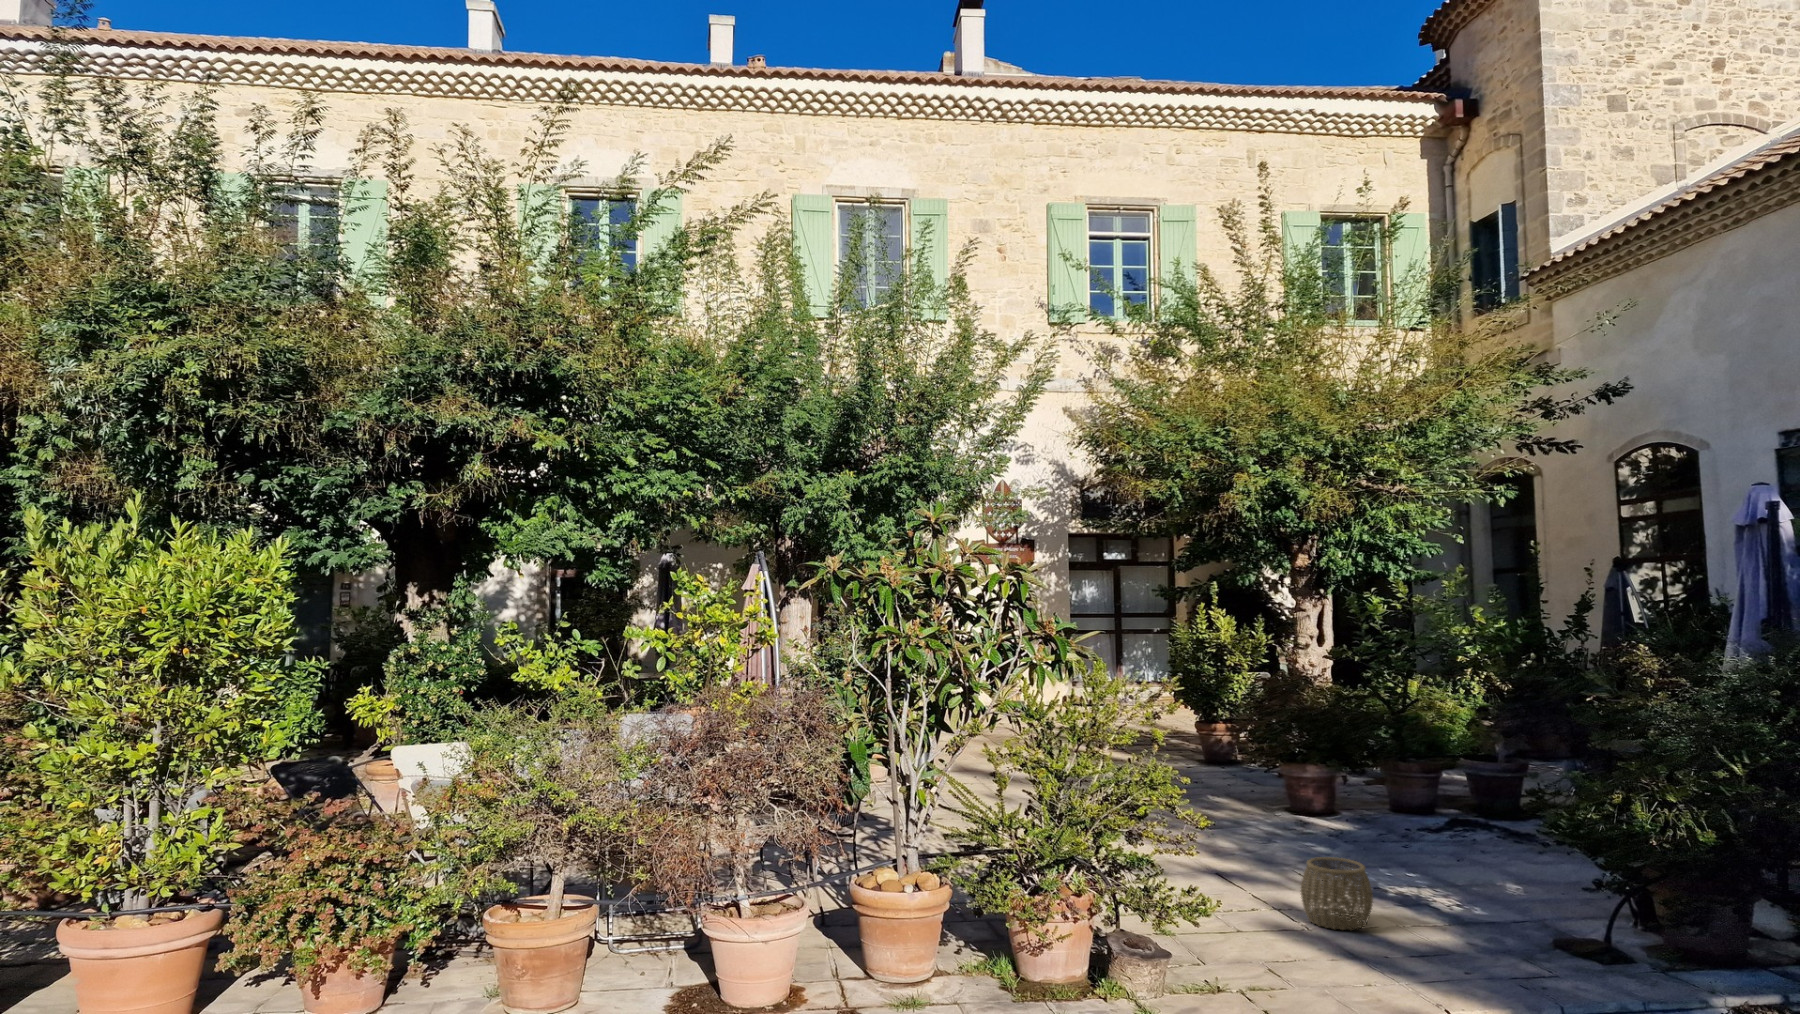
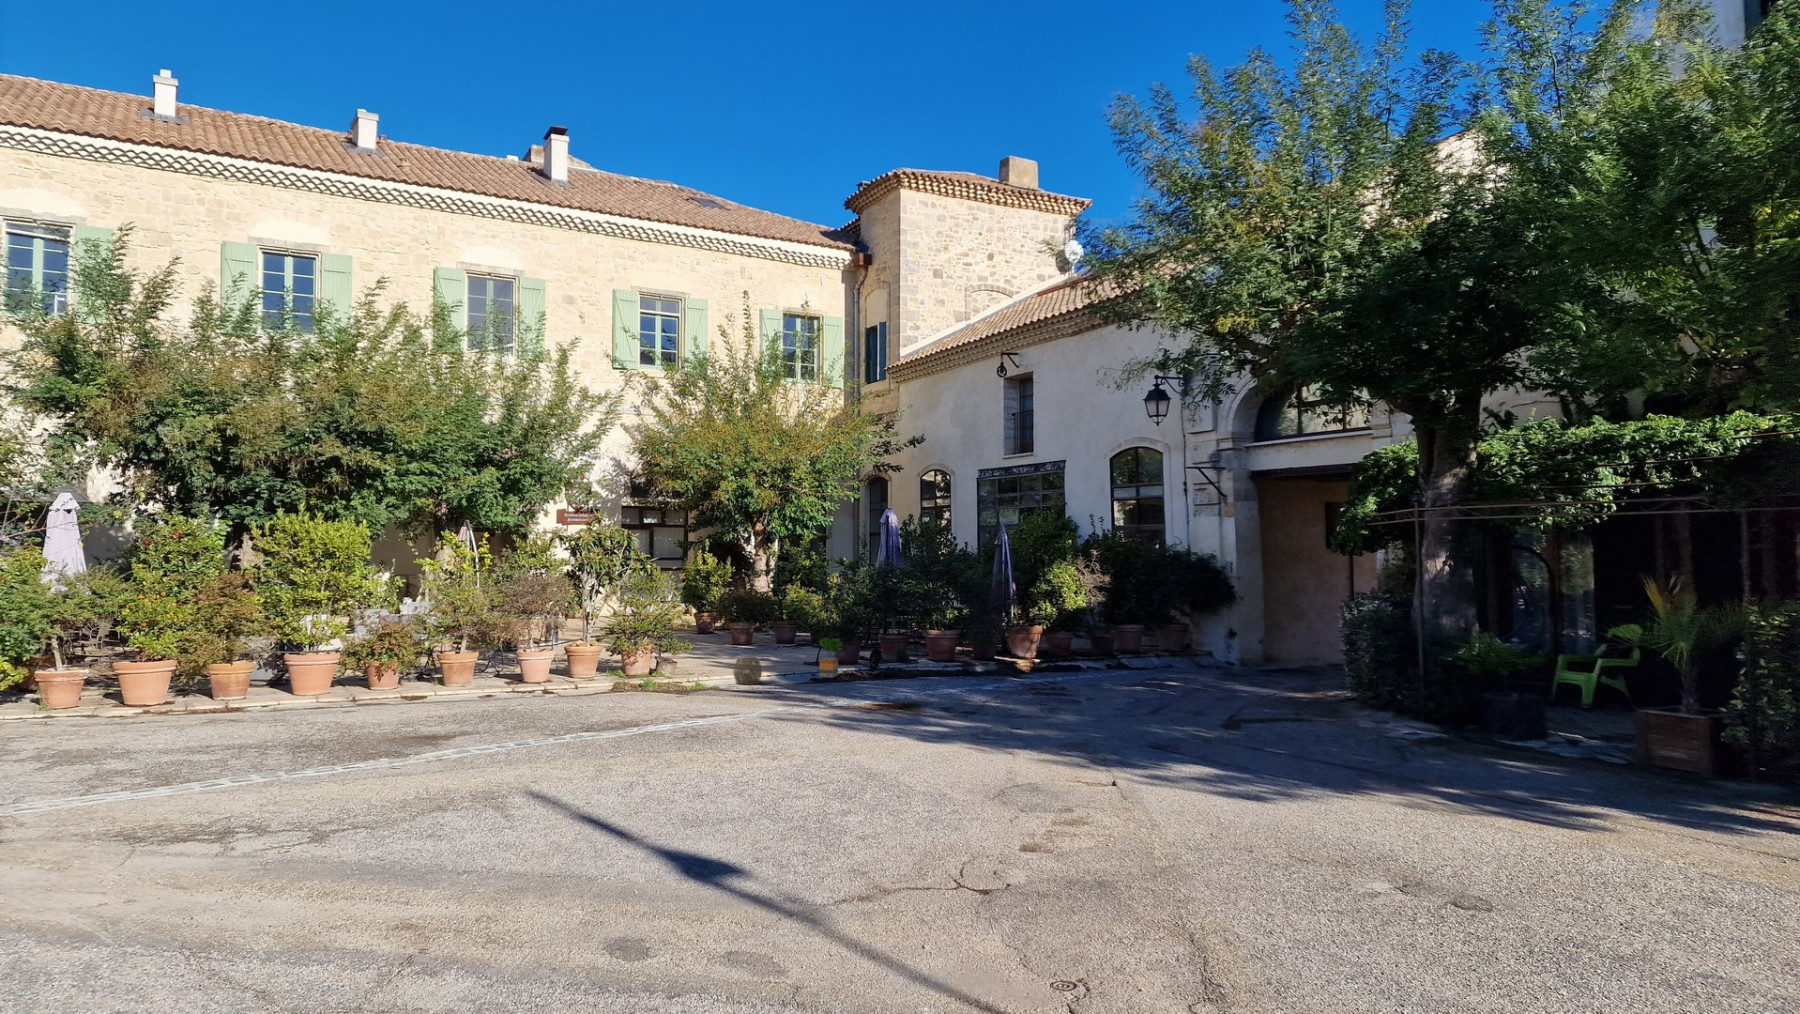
potted tree: none [1502,812,1573,916] -> present [819,638,843,677]

